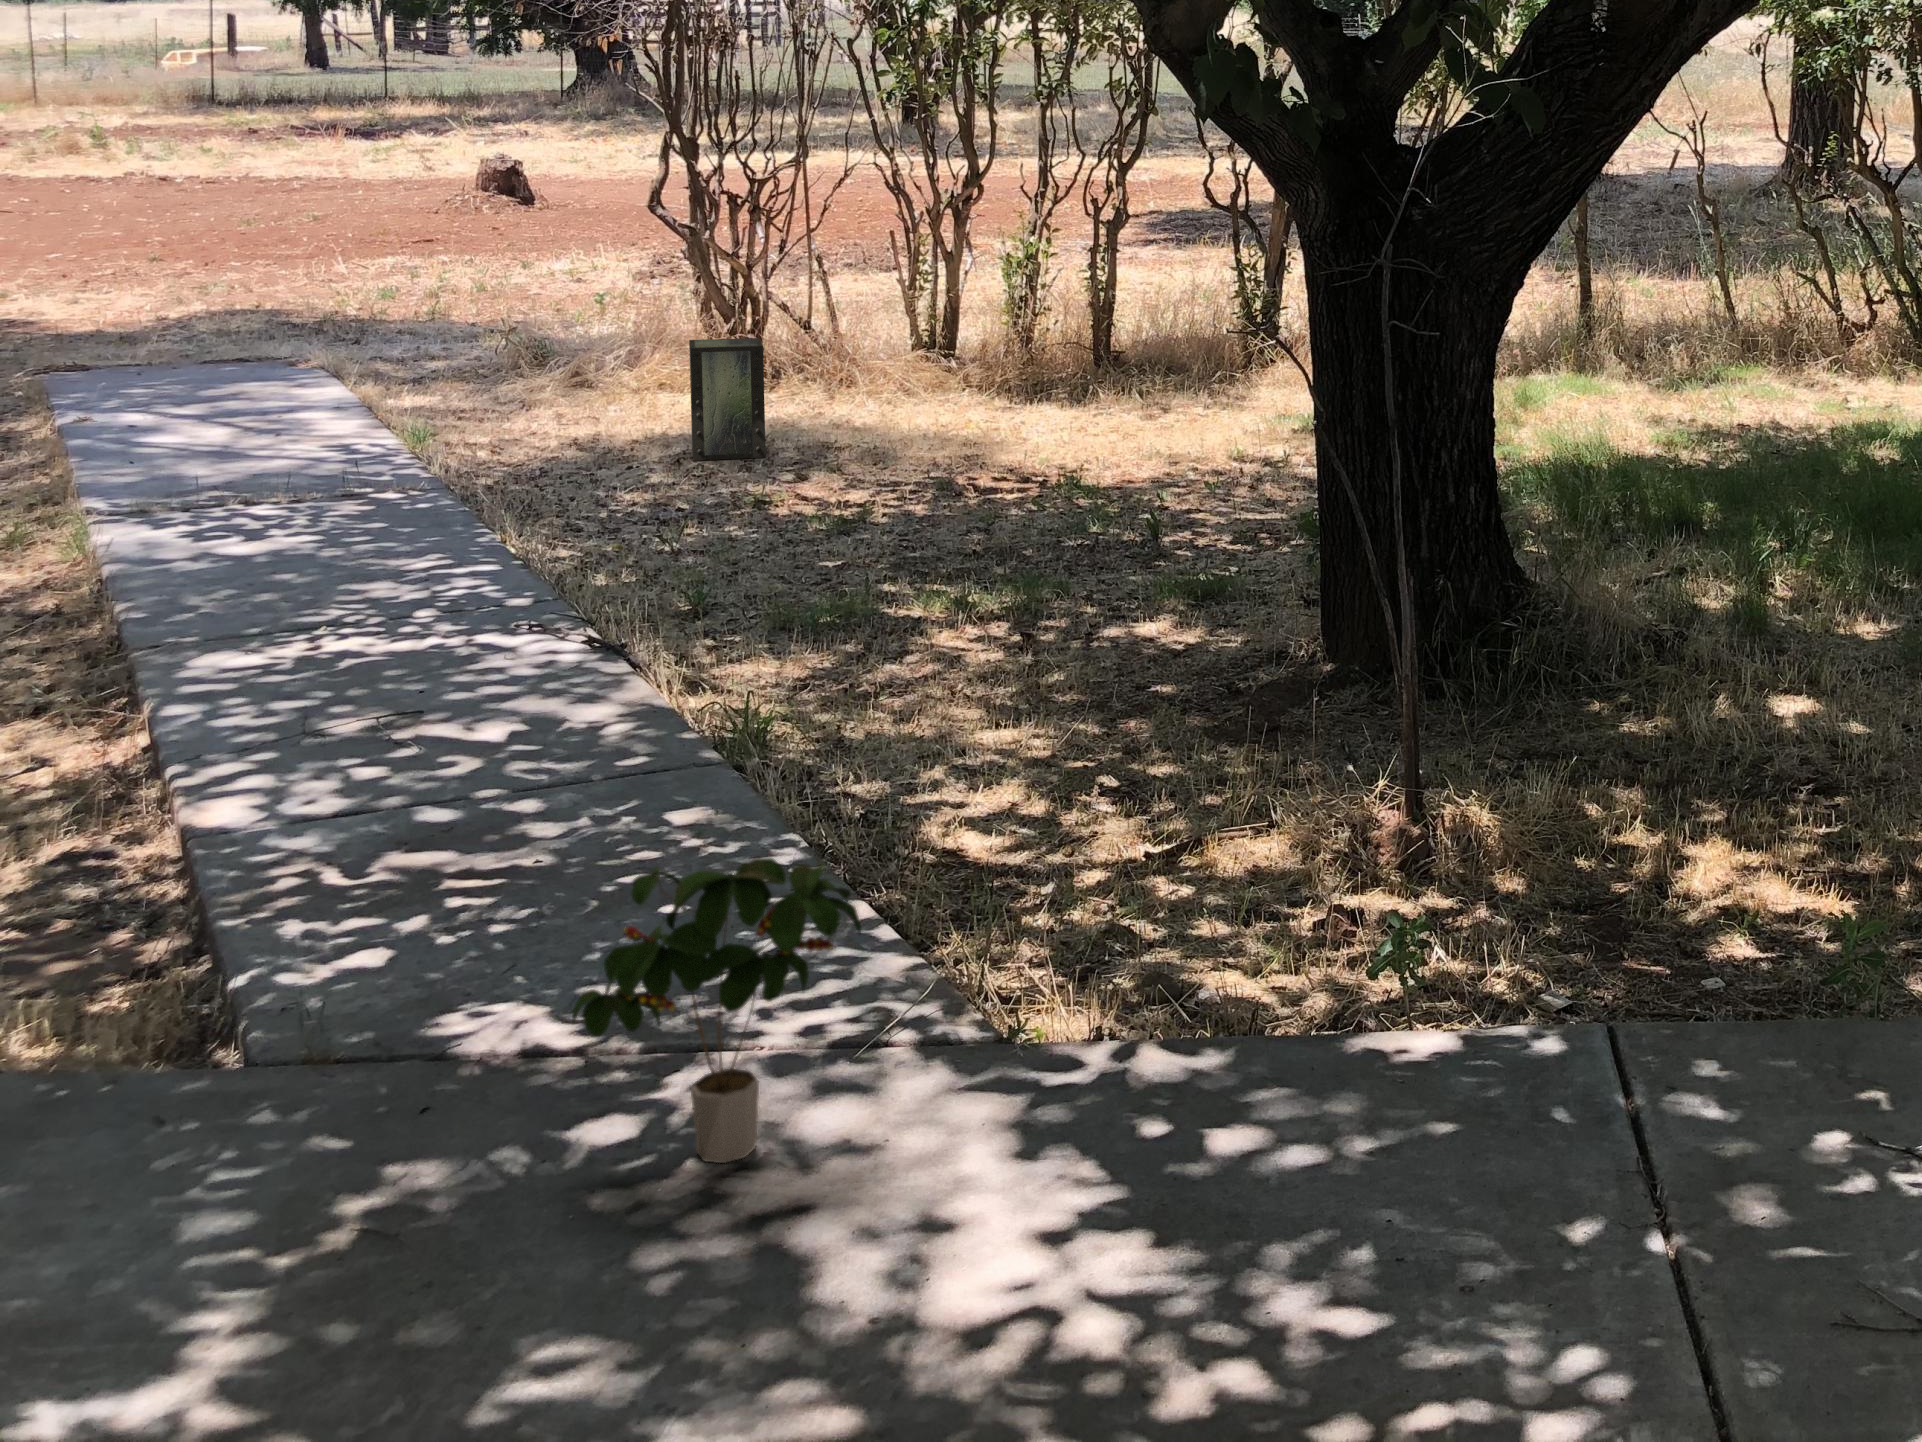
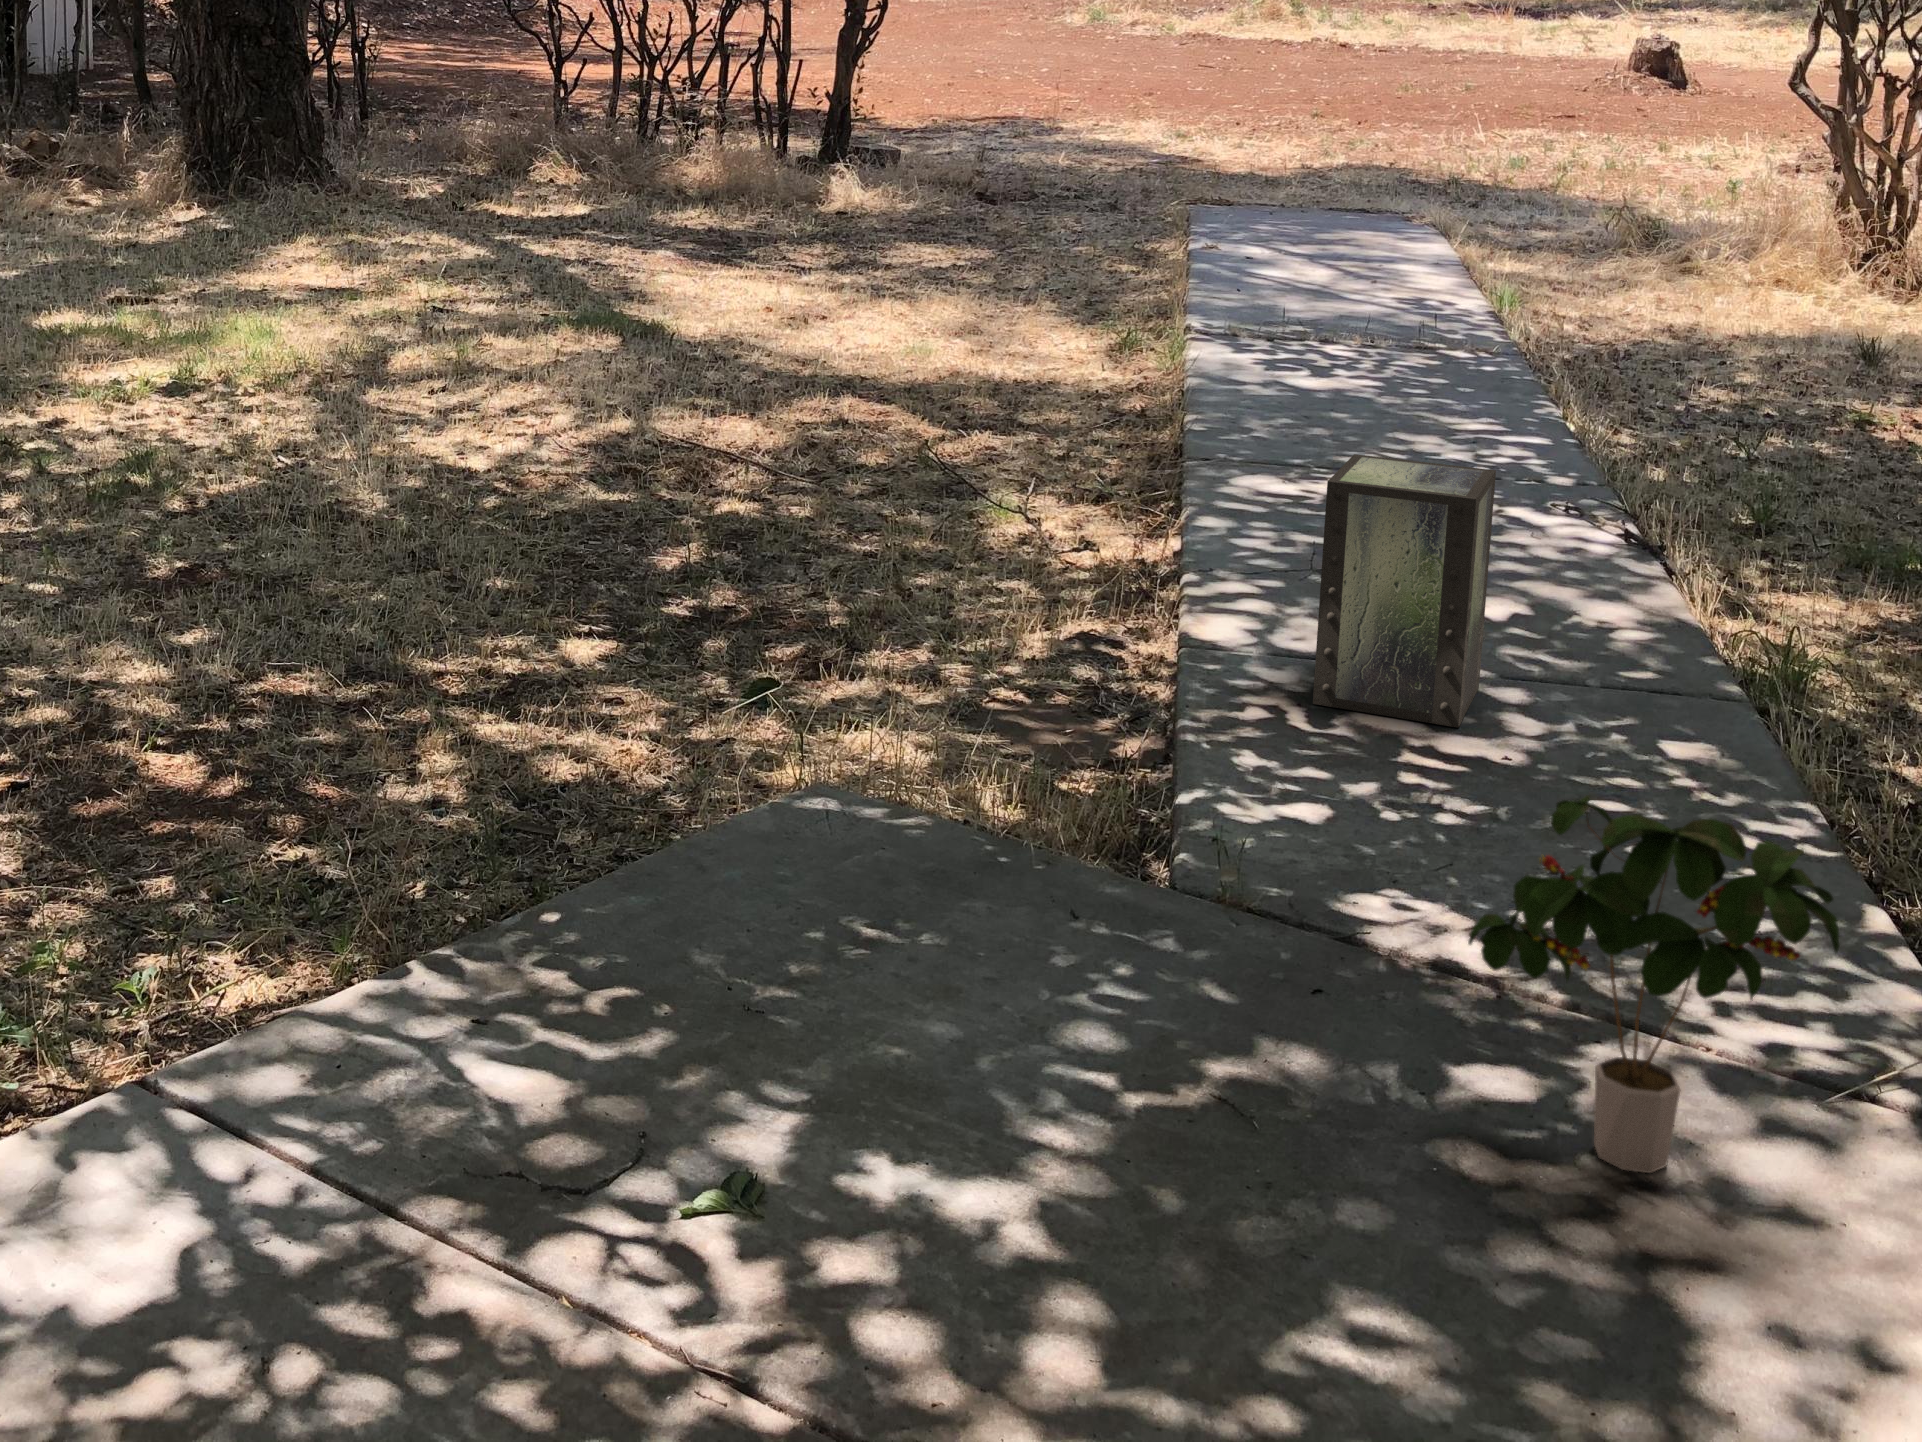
storage box: present [689,338,766,461] -> present [1313,454,1496,727]

